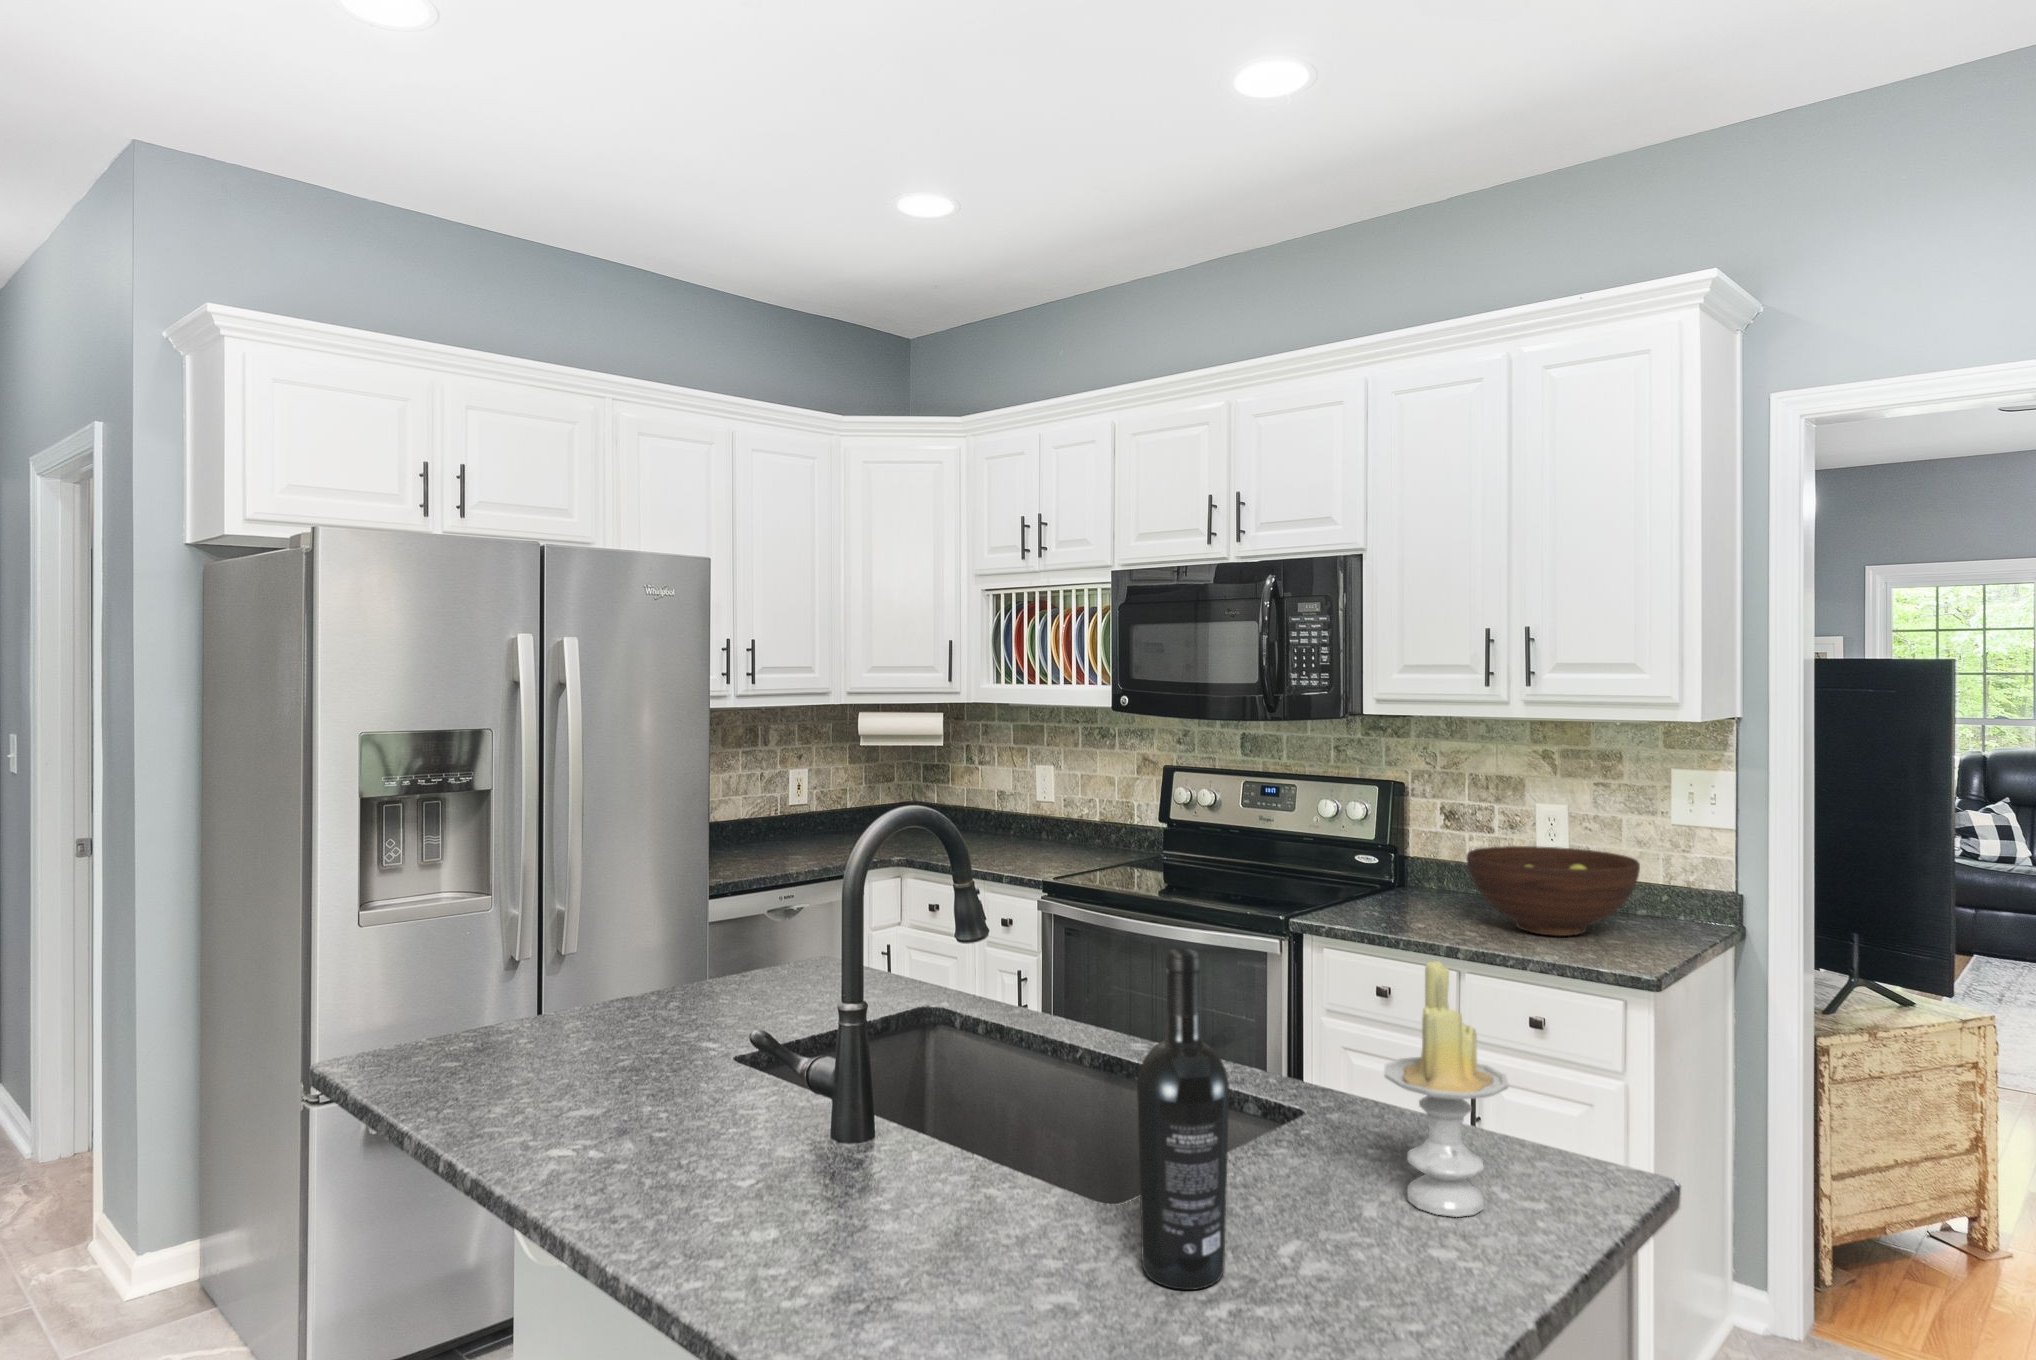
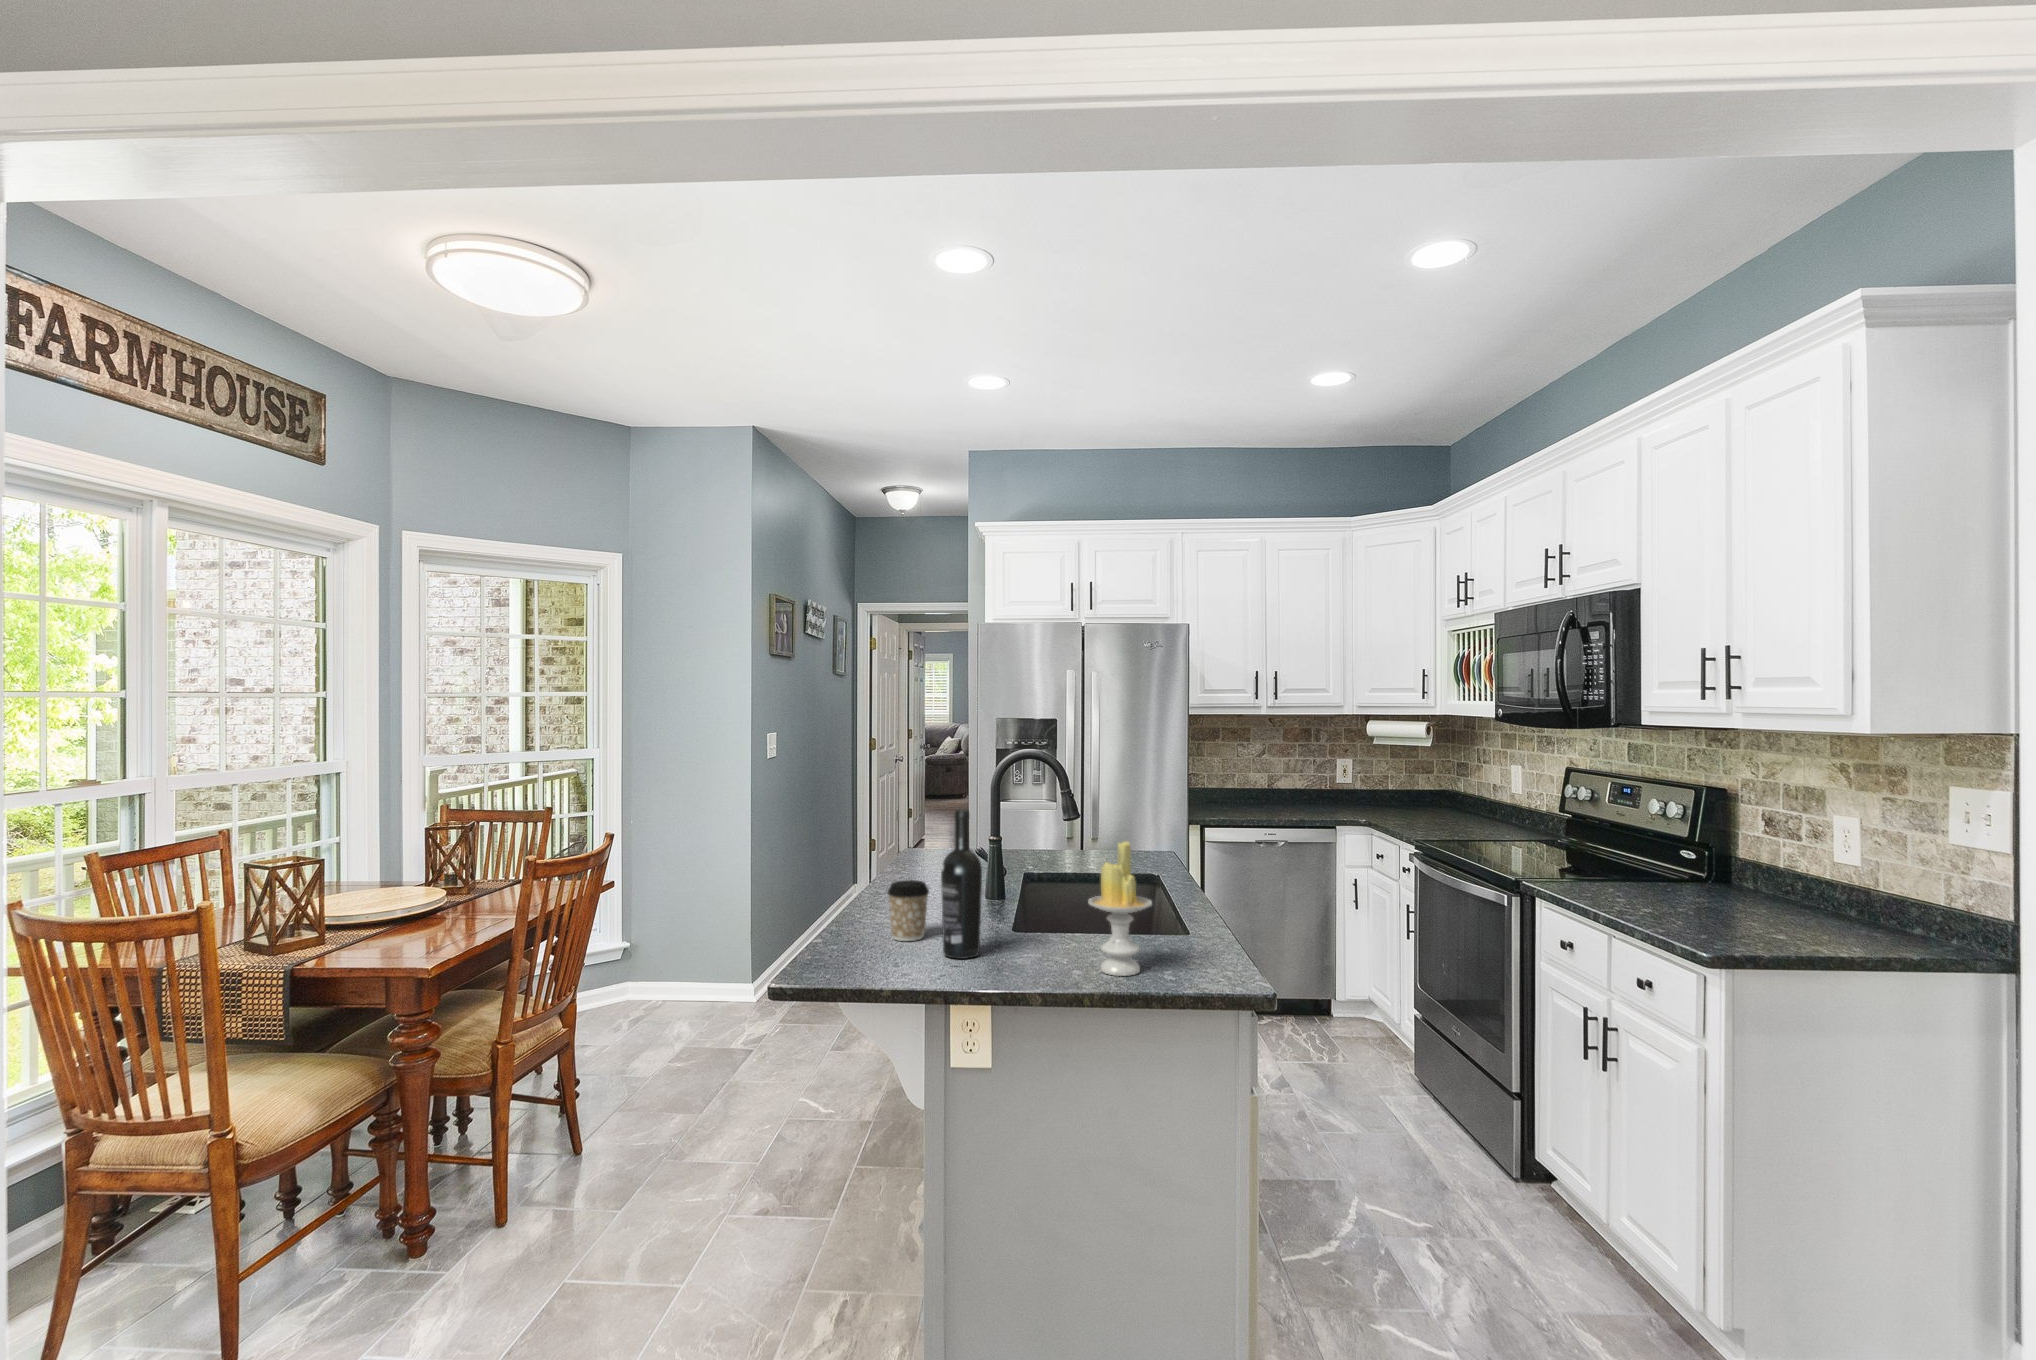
fruit bowl: present [1466,846,1640,936] -> none [1657,845,1840,929]
coffee cup: none [931,1129,1031,1289] -> present [888,880,929,941]

